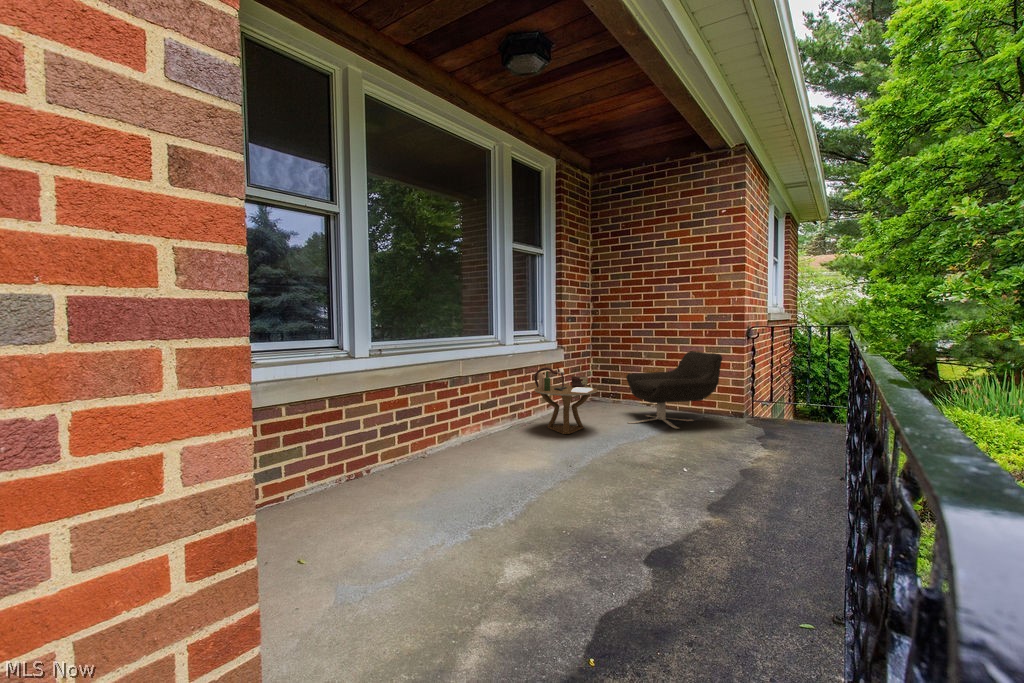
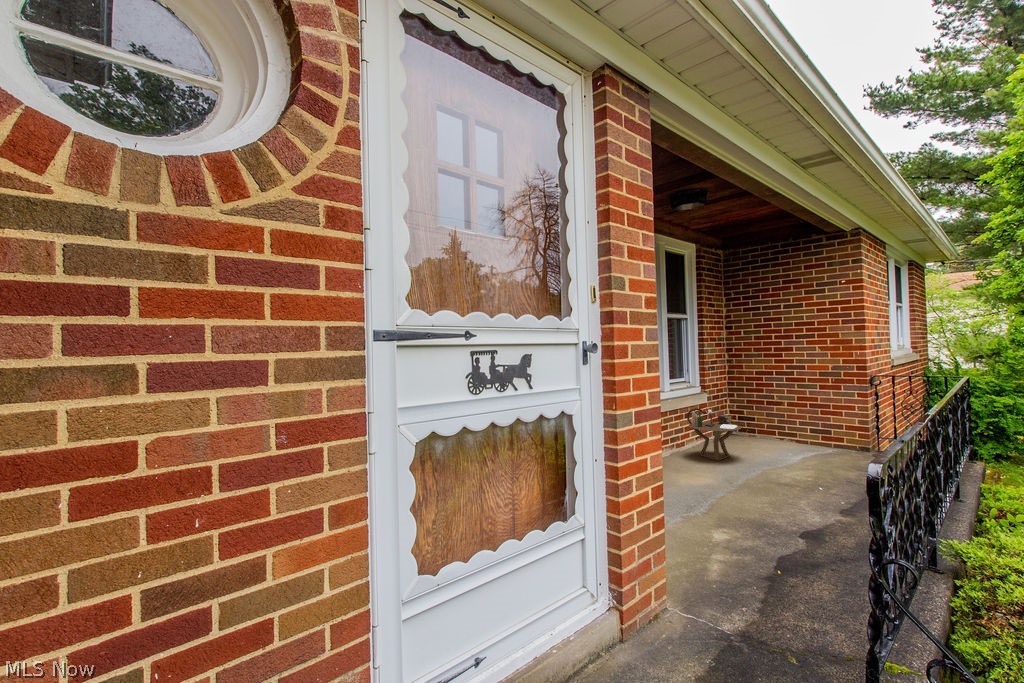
lounge chair: present [626,351,722,428] -> none [762,395,848,459]

